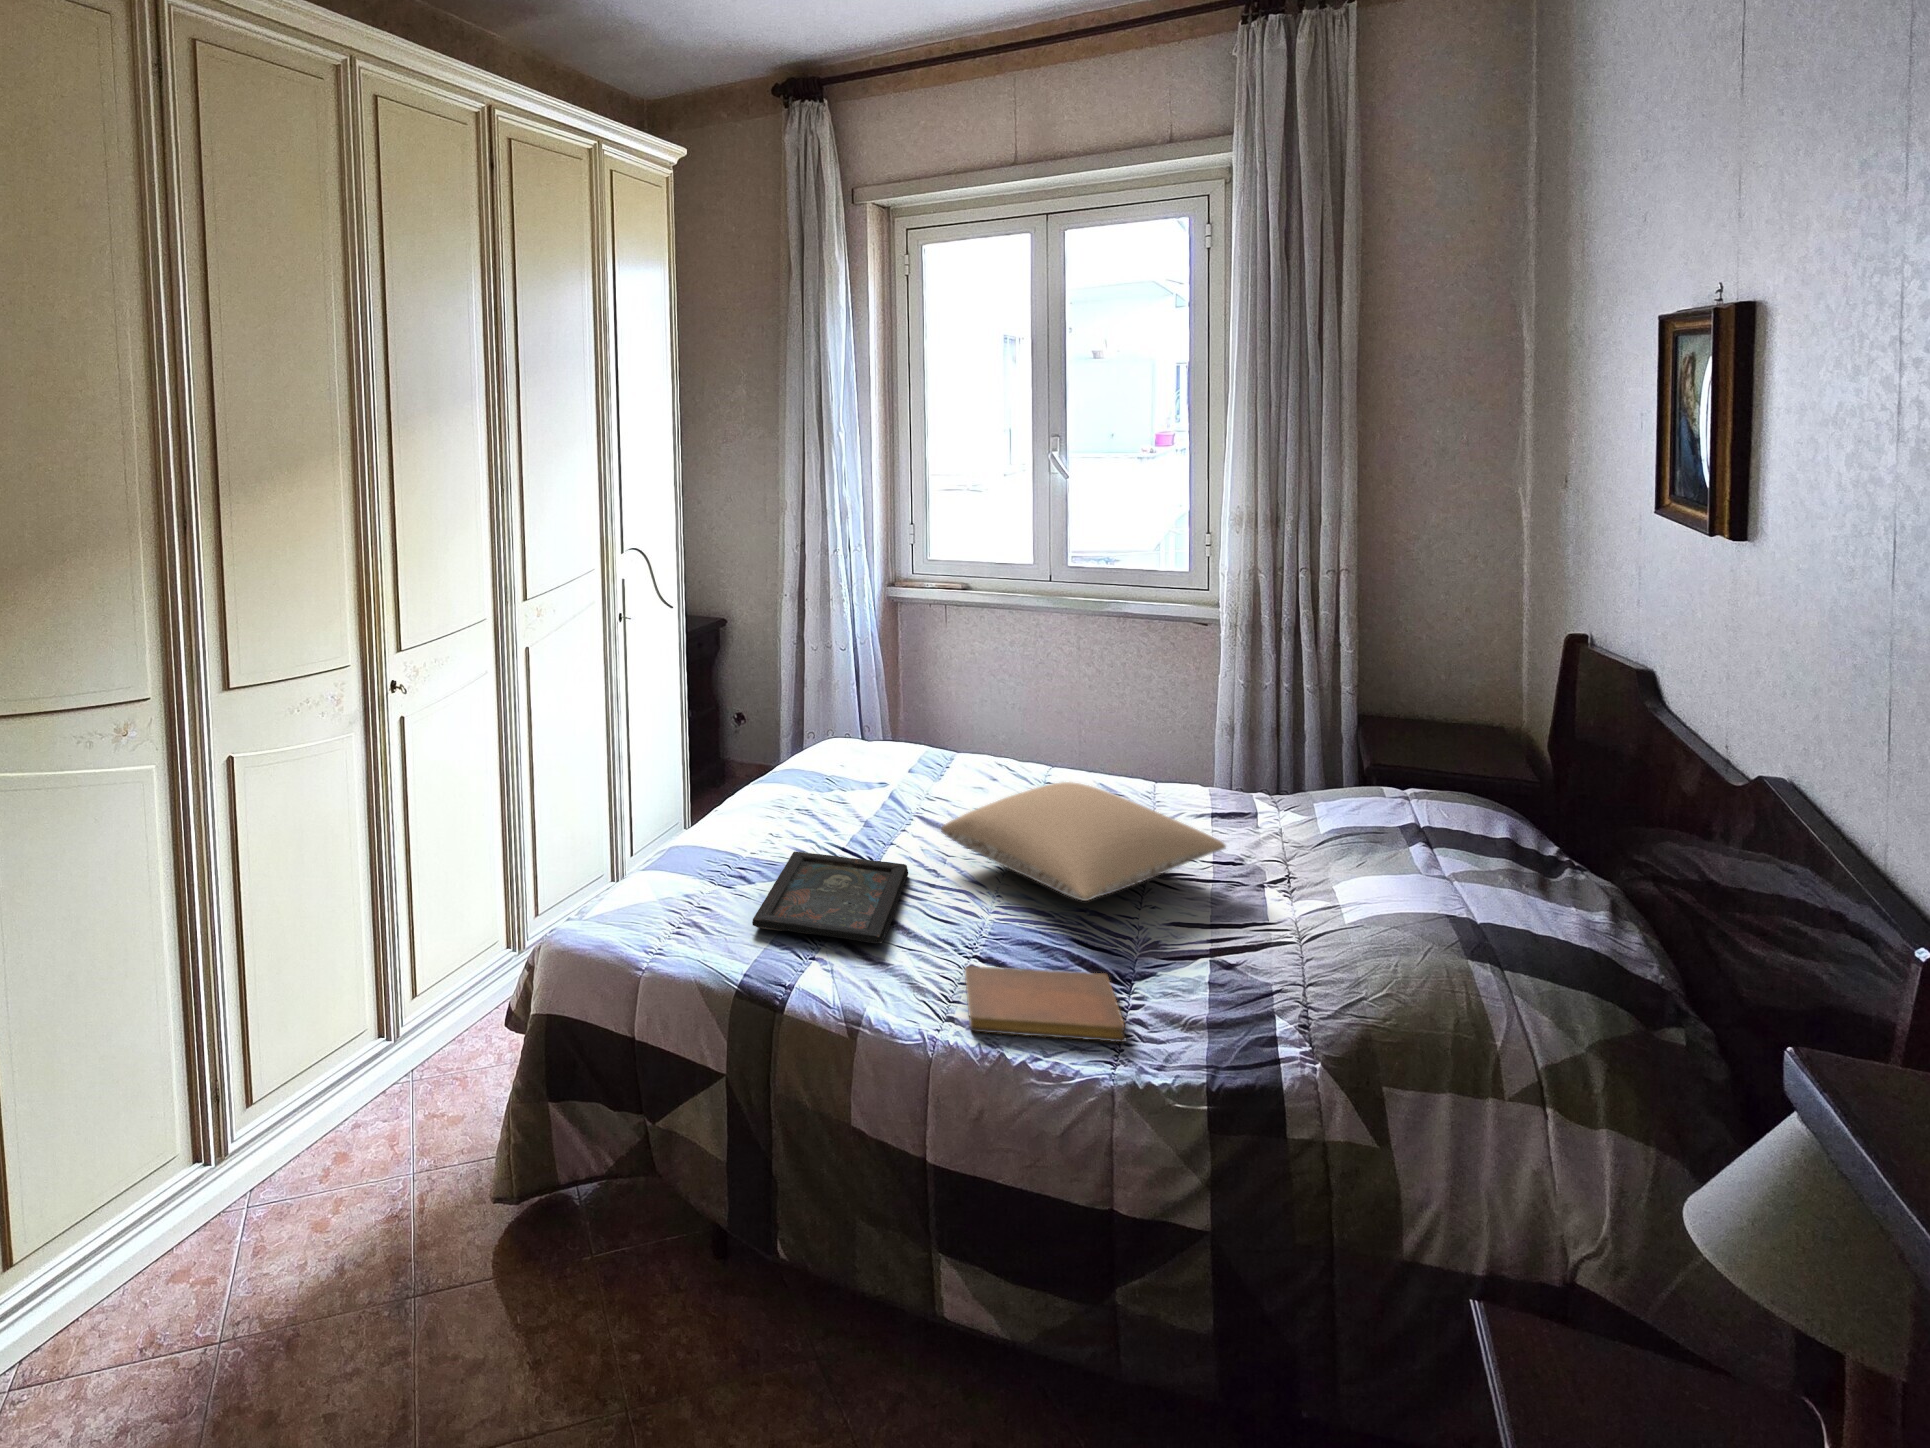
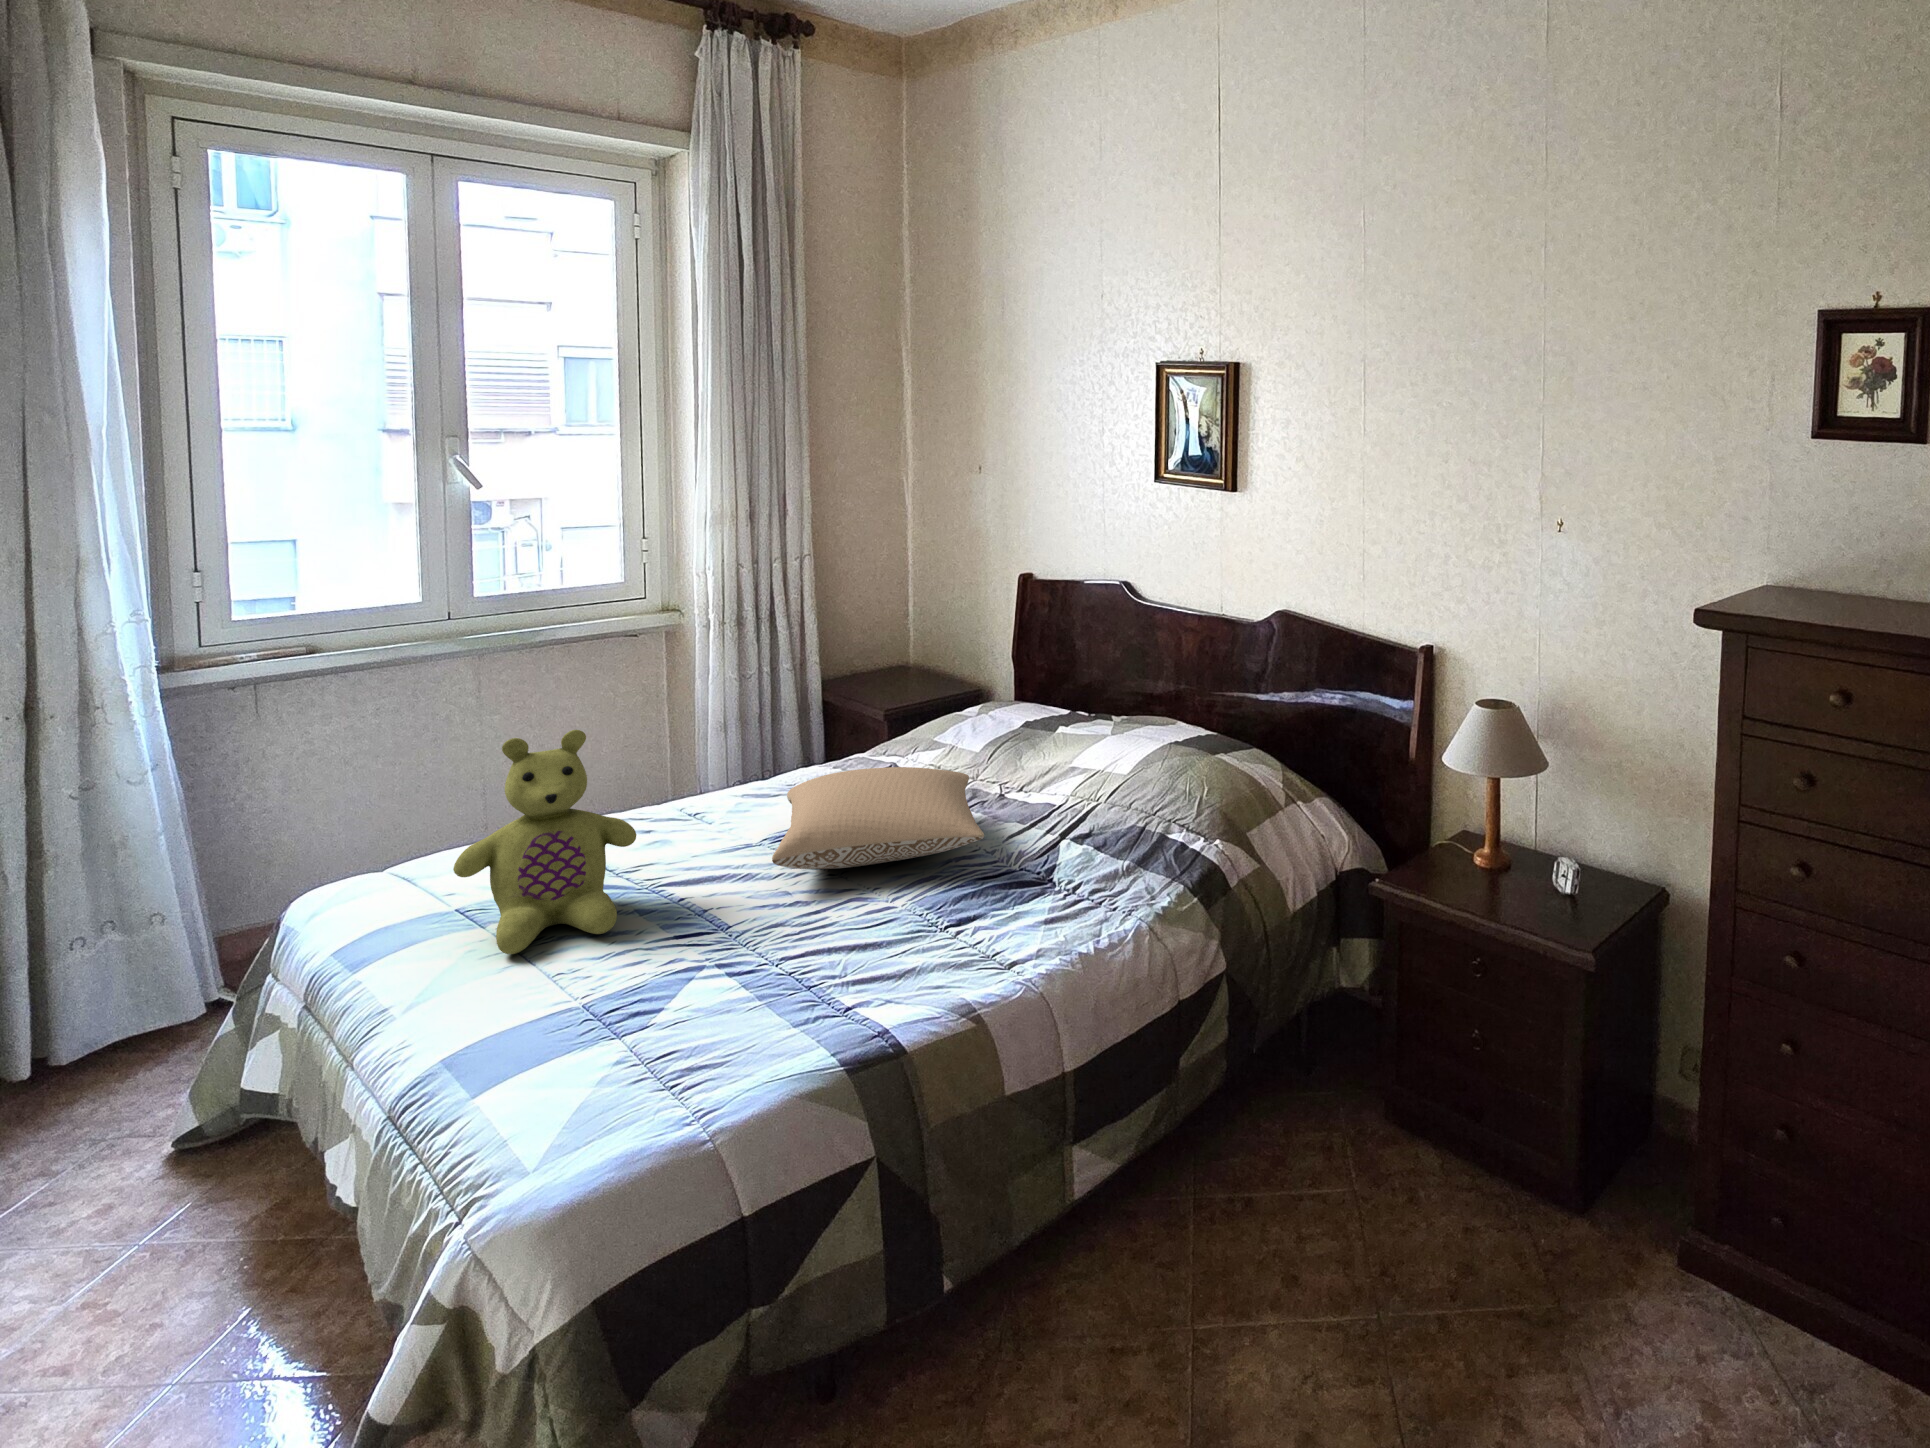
stuffed bear: none [781,669,893,827] -> present [453,730,636,954]
tray: present [752,852,908,943] -> none [628,910,887,1026]
notebook: present [965,966,1126,1042] -> none [967,879,1110,956]

